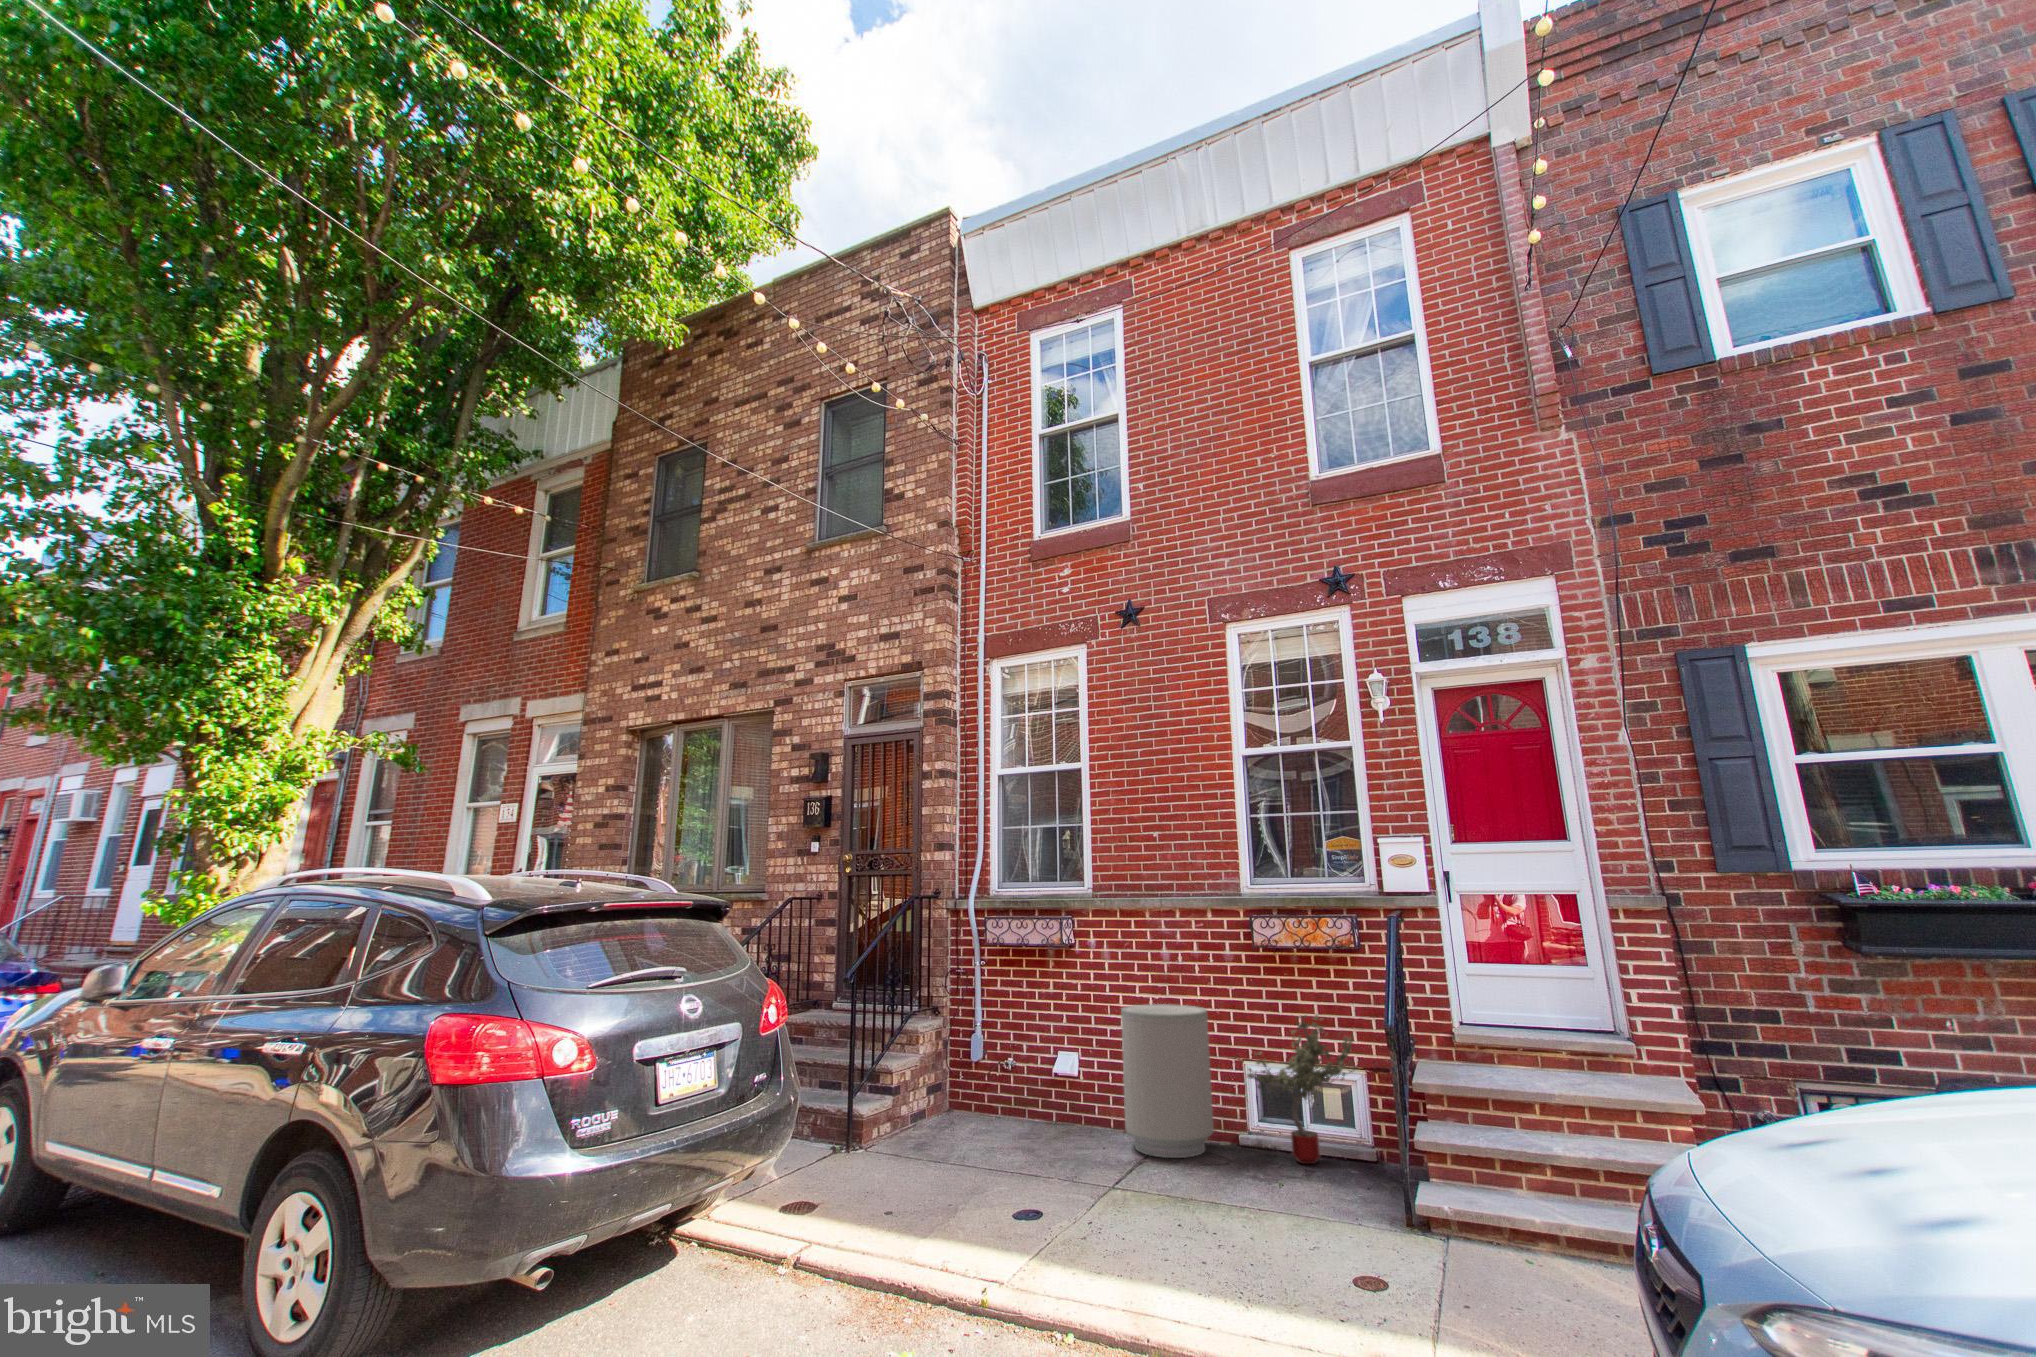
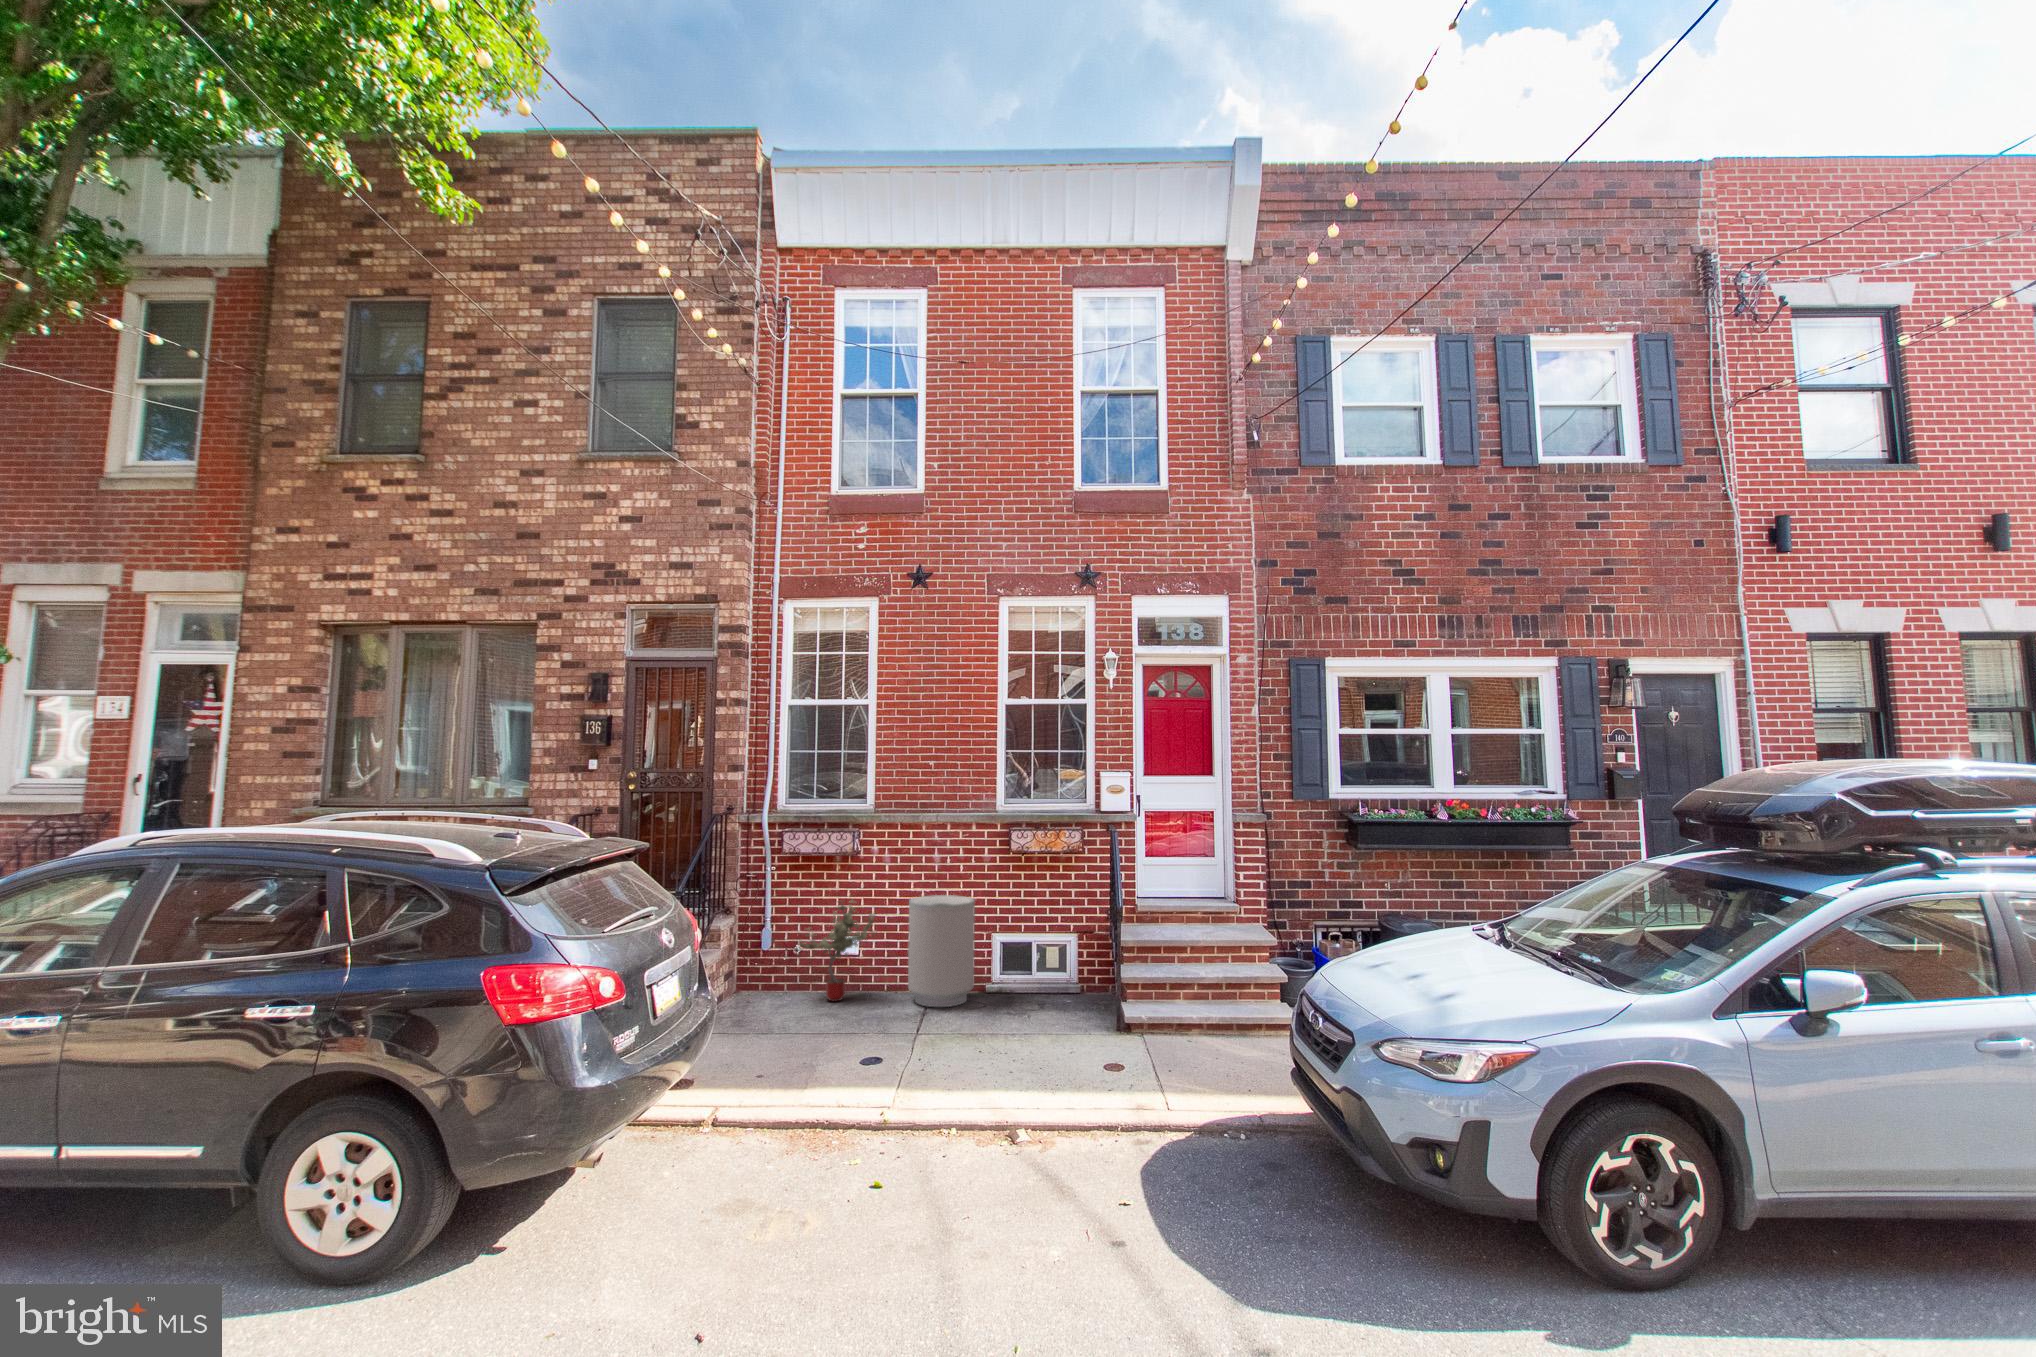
potted tree: present [1248,1015,1356,1164] -> present [798,899,875,1001]

